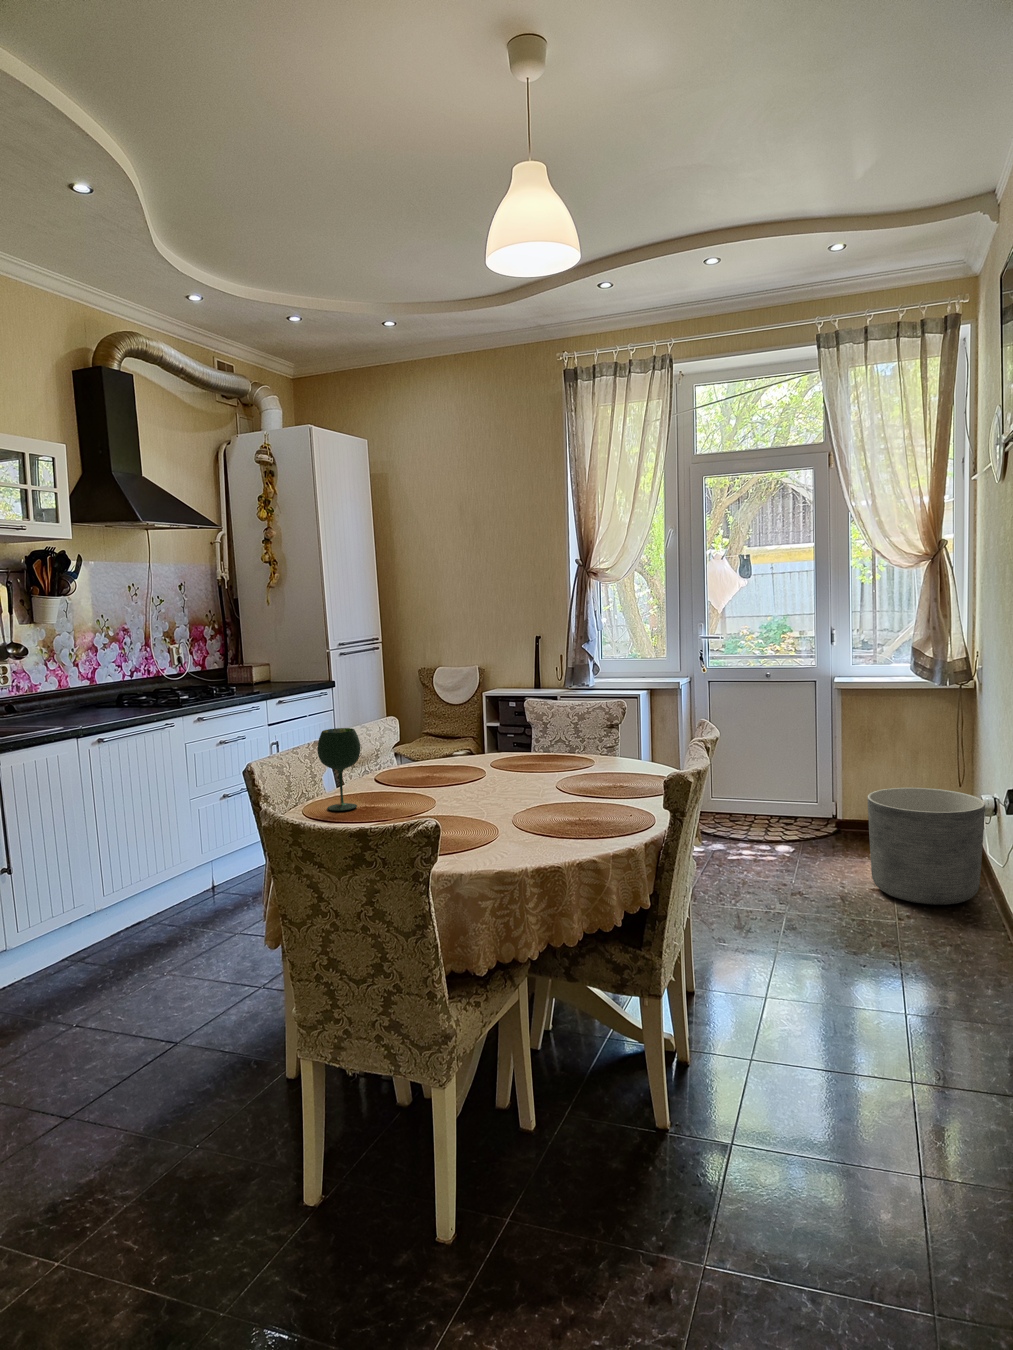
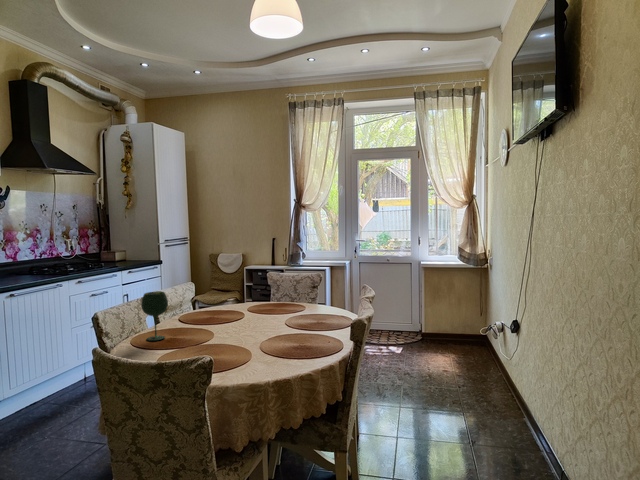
planter: present [867,788,985,905] -> none [440,318,496,379]

